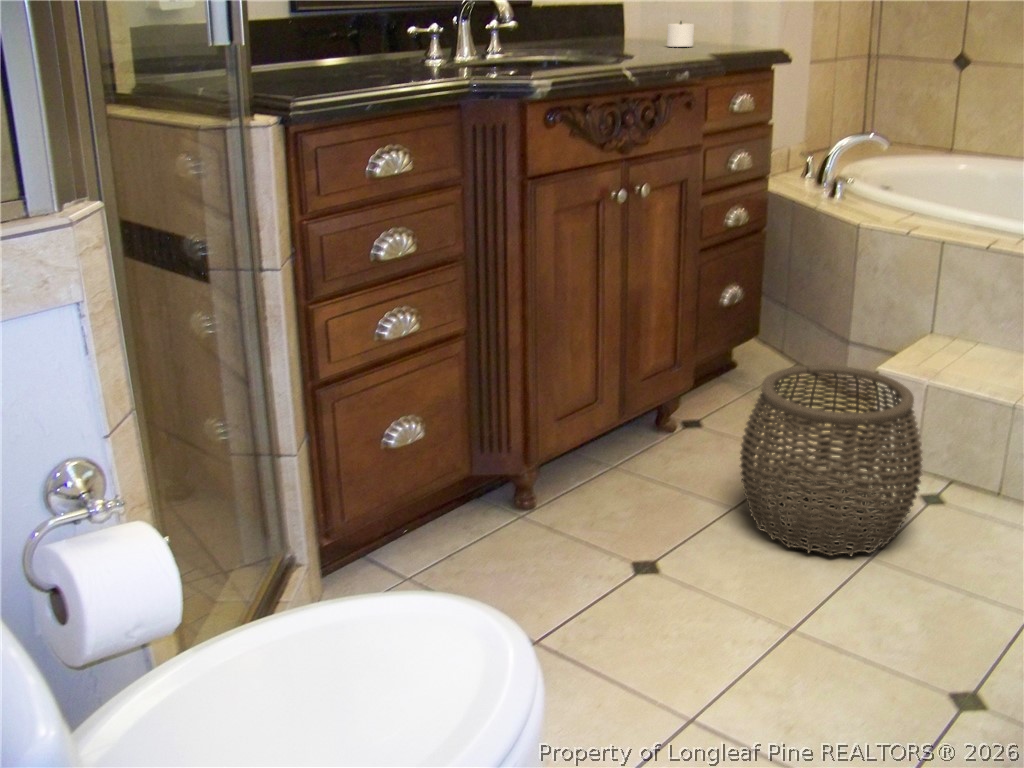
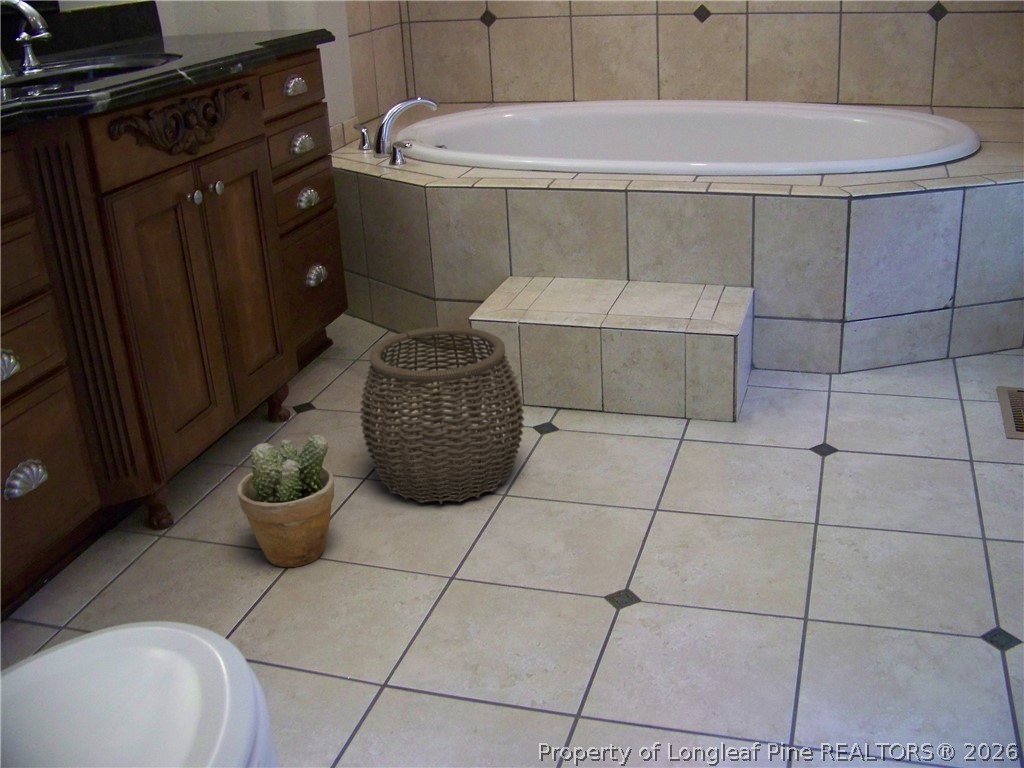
candle: present [667,21,694,47] -> none [203,7,242,34]
potted plant: none [598,450,698,582] -> present [237,434,334,567]

